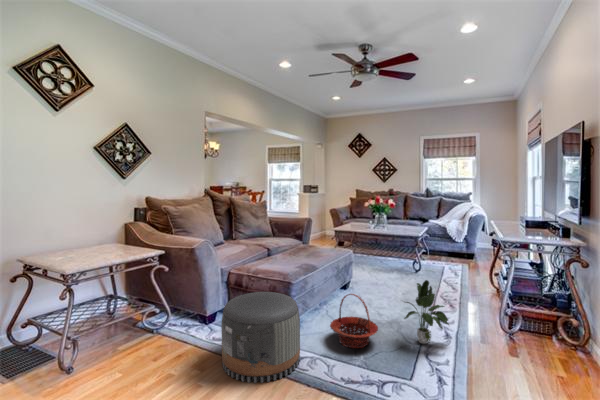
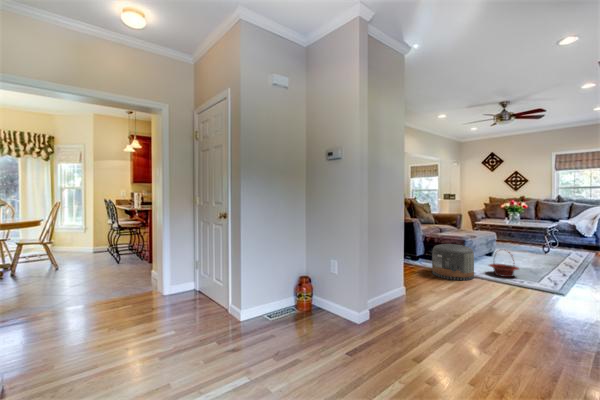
potted plant: present [404,280,449,344] -> none [534,244,569,280]

